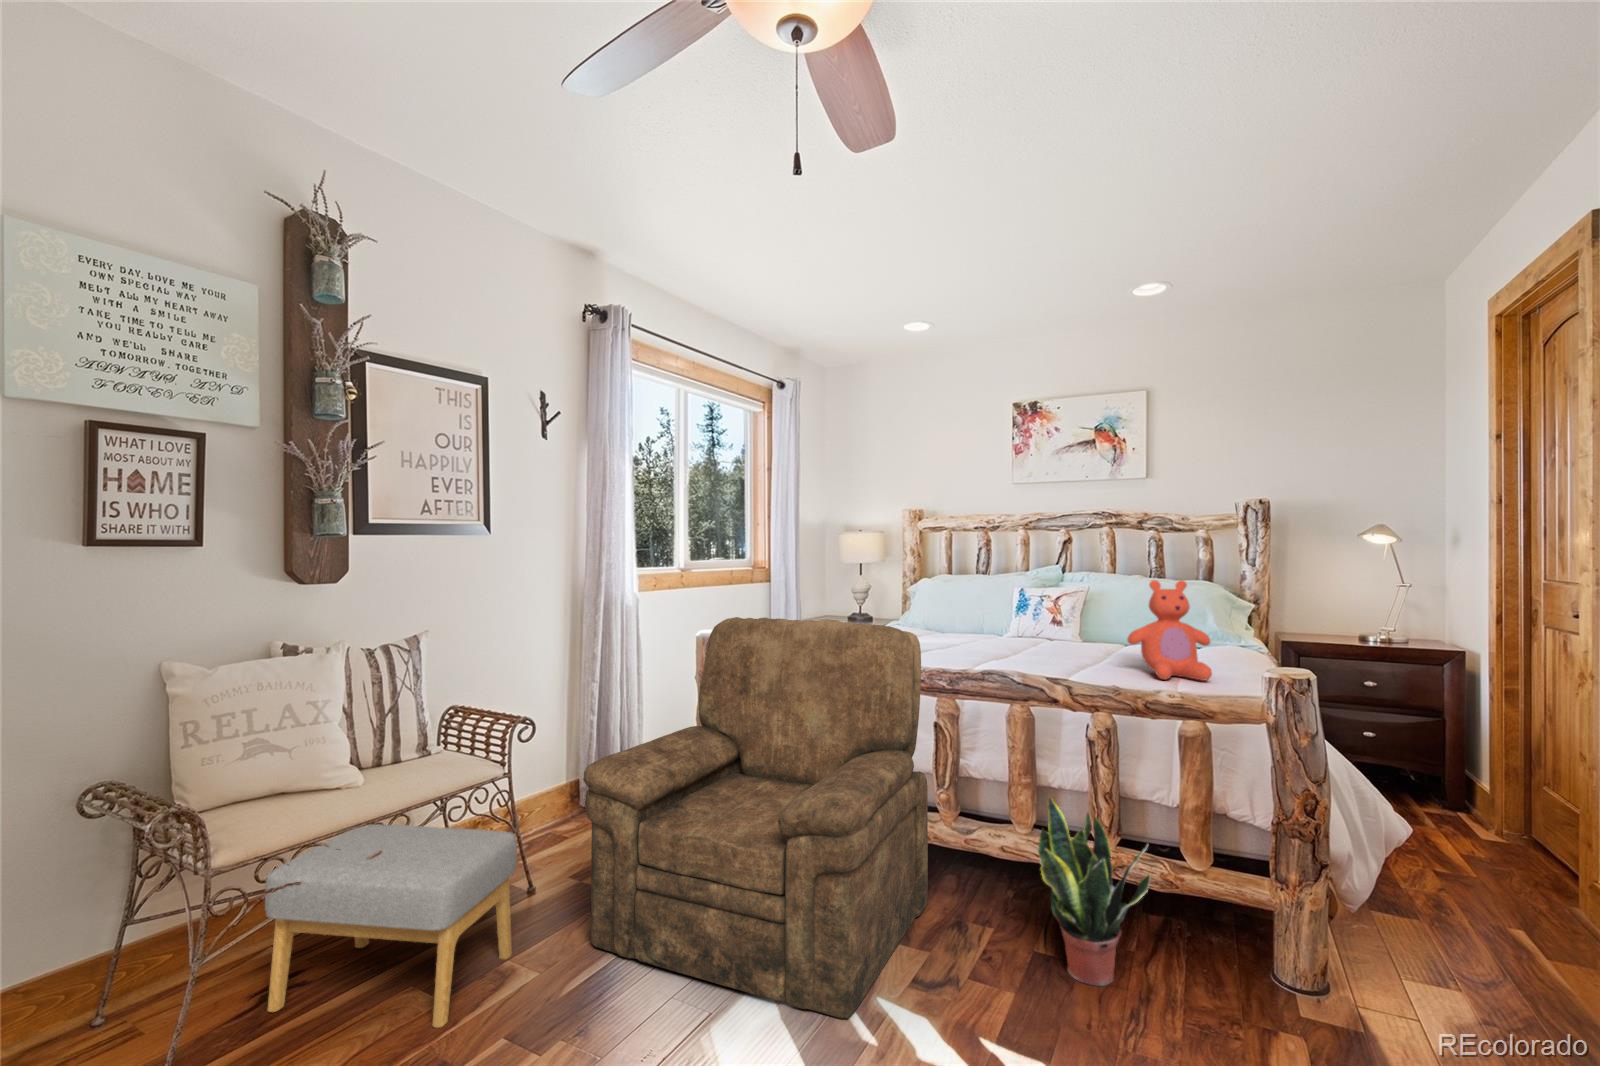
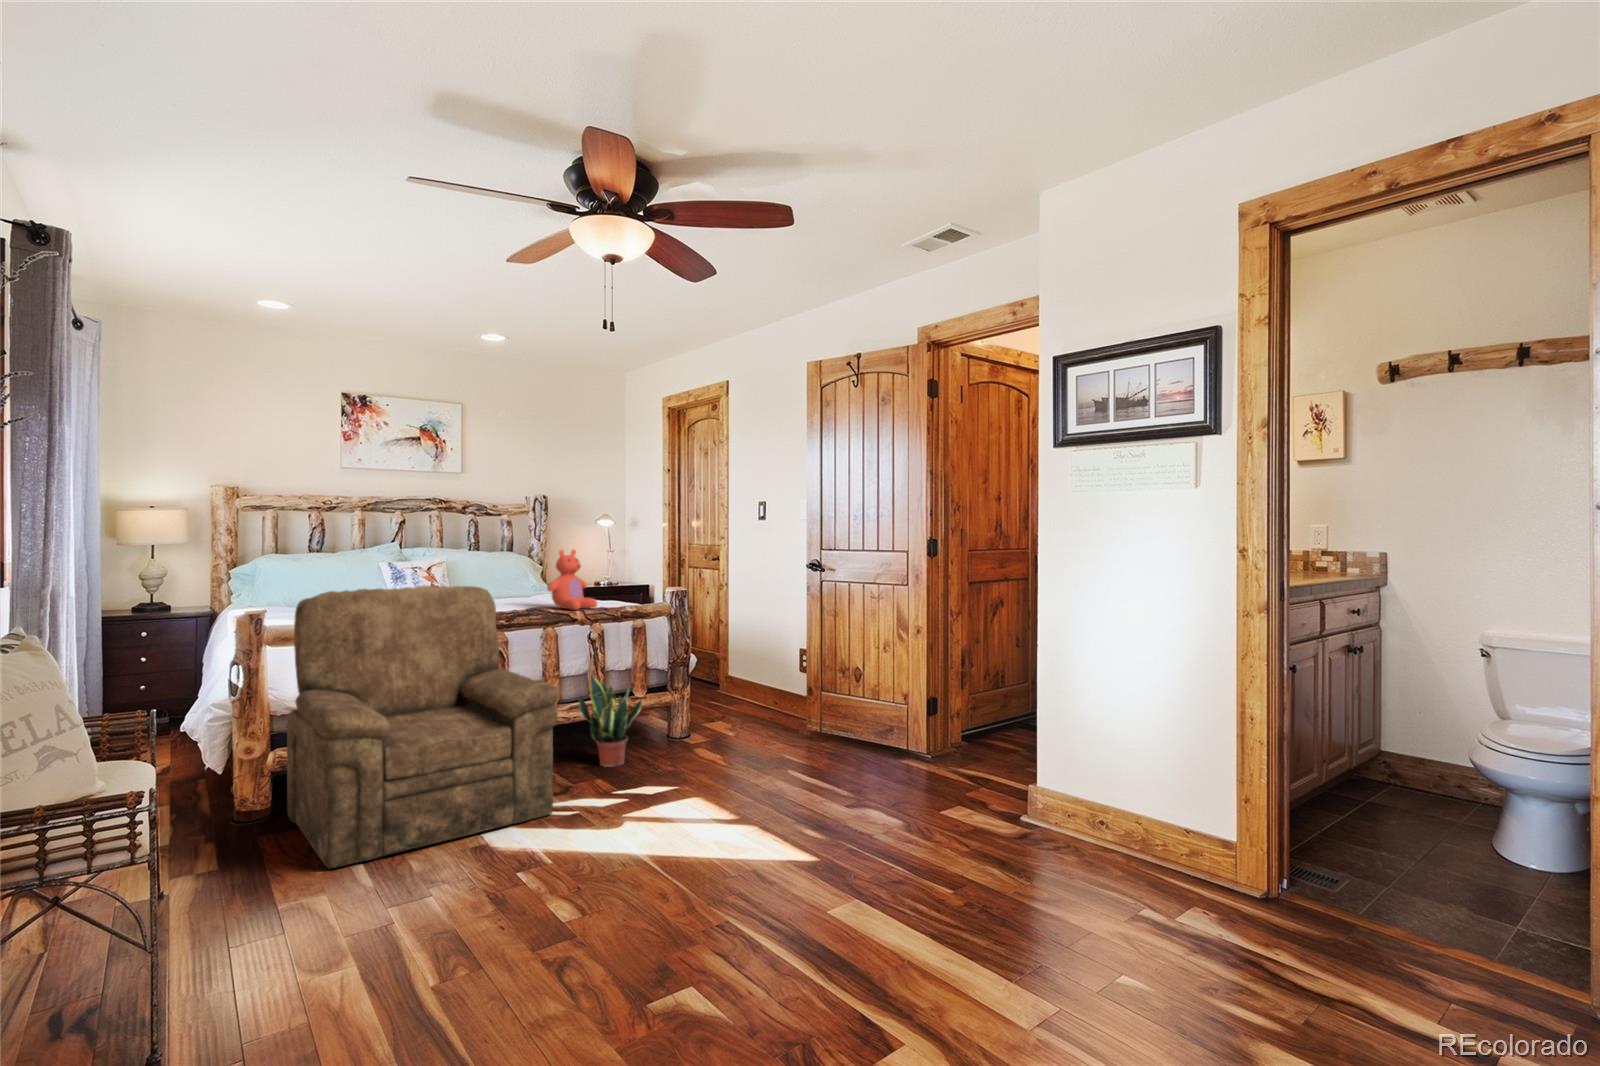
footstool: present [265,824,517,1028] -> none [70,793,332,1012]

